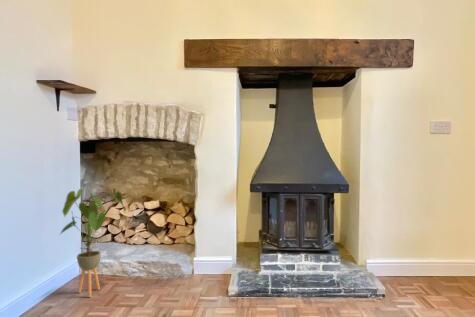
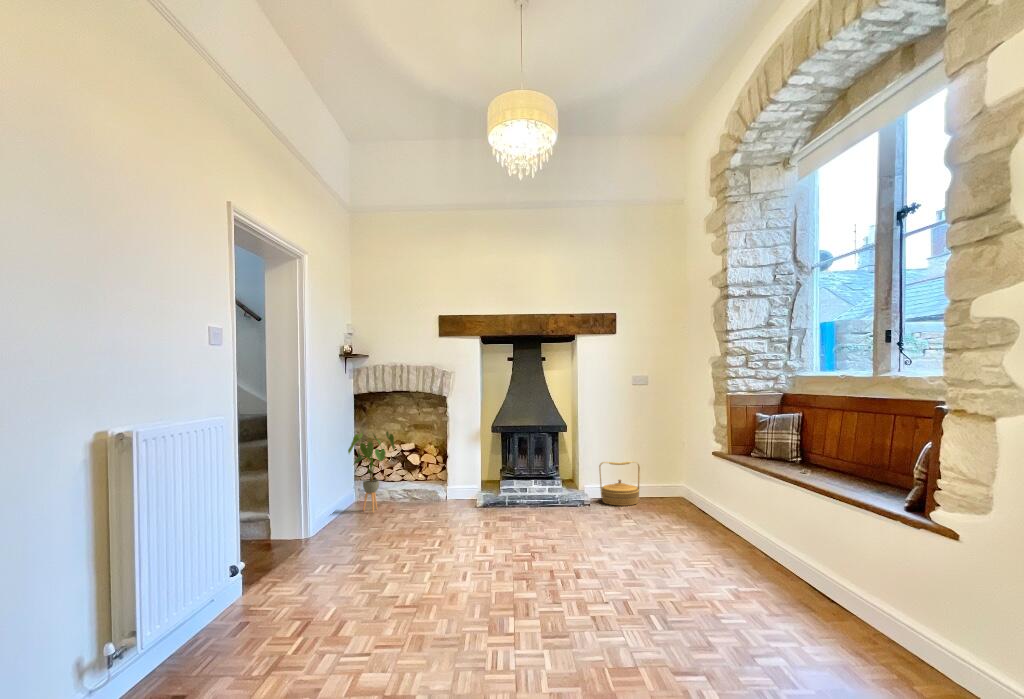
woven basket: none [392,234,449,297] -> present [599,461,640,506]

